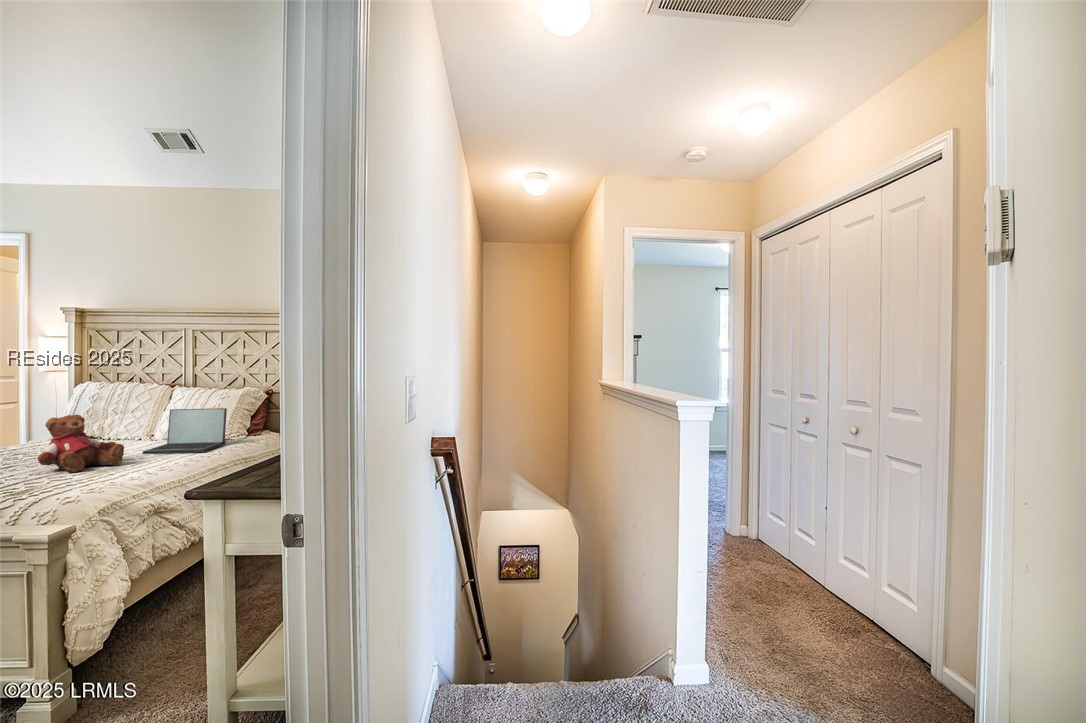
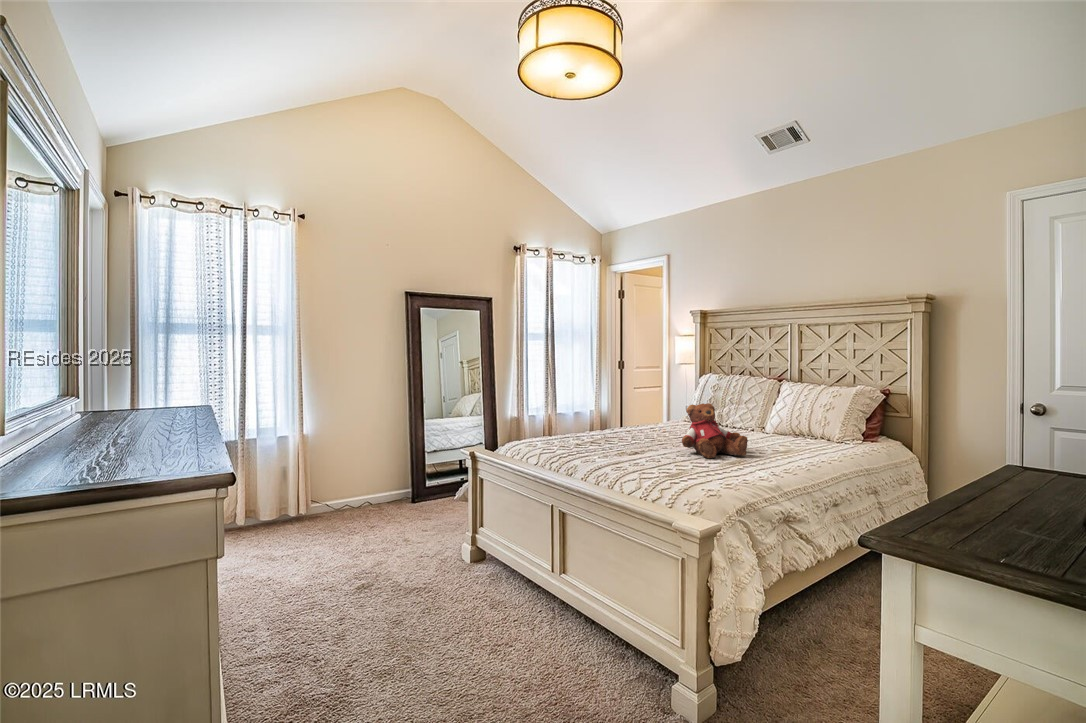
laptop: present [142,408,227,454] -> none [760,404,843,456]

